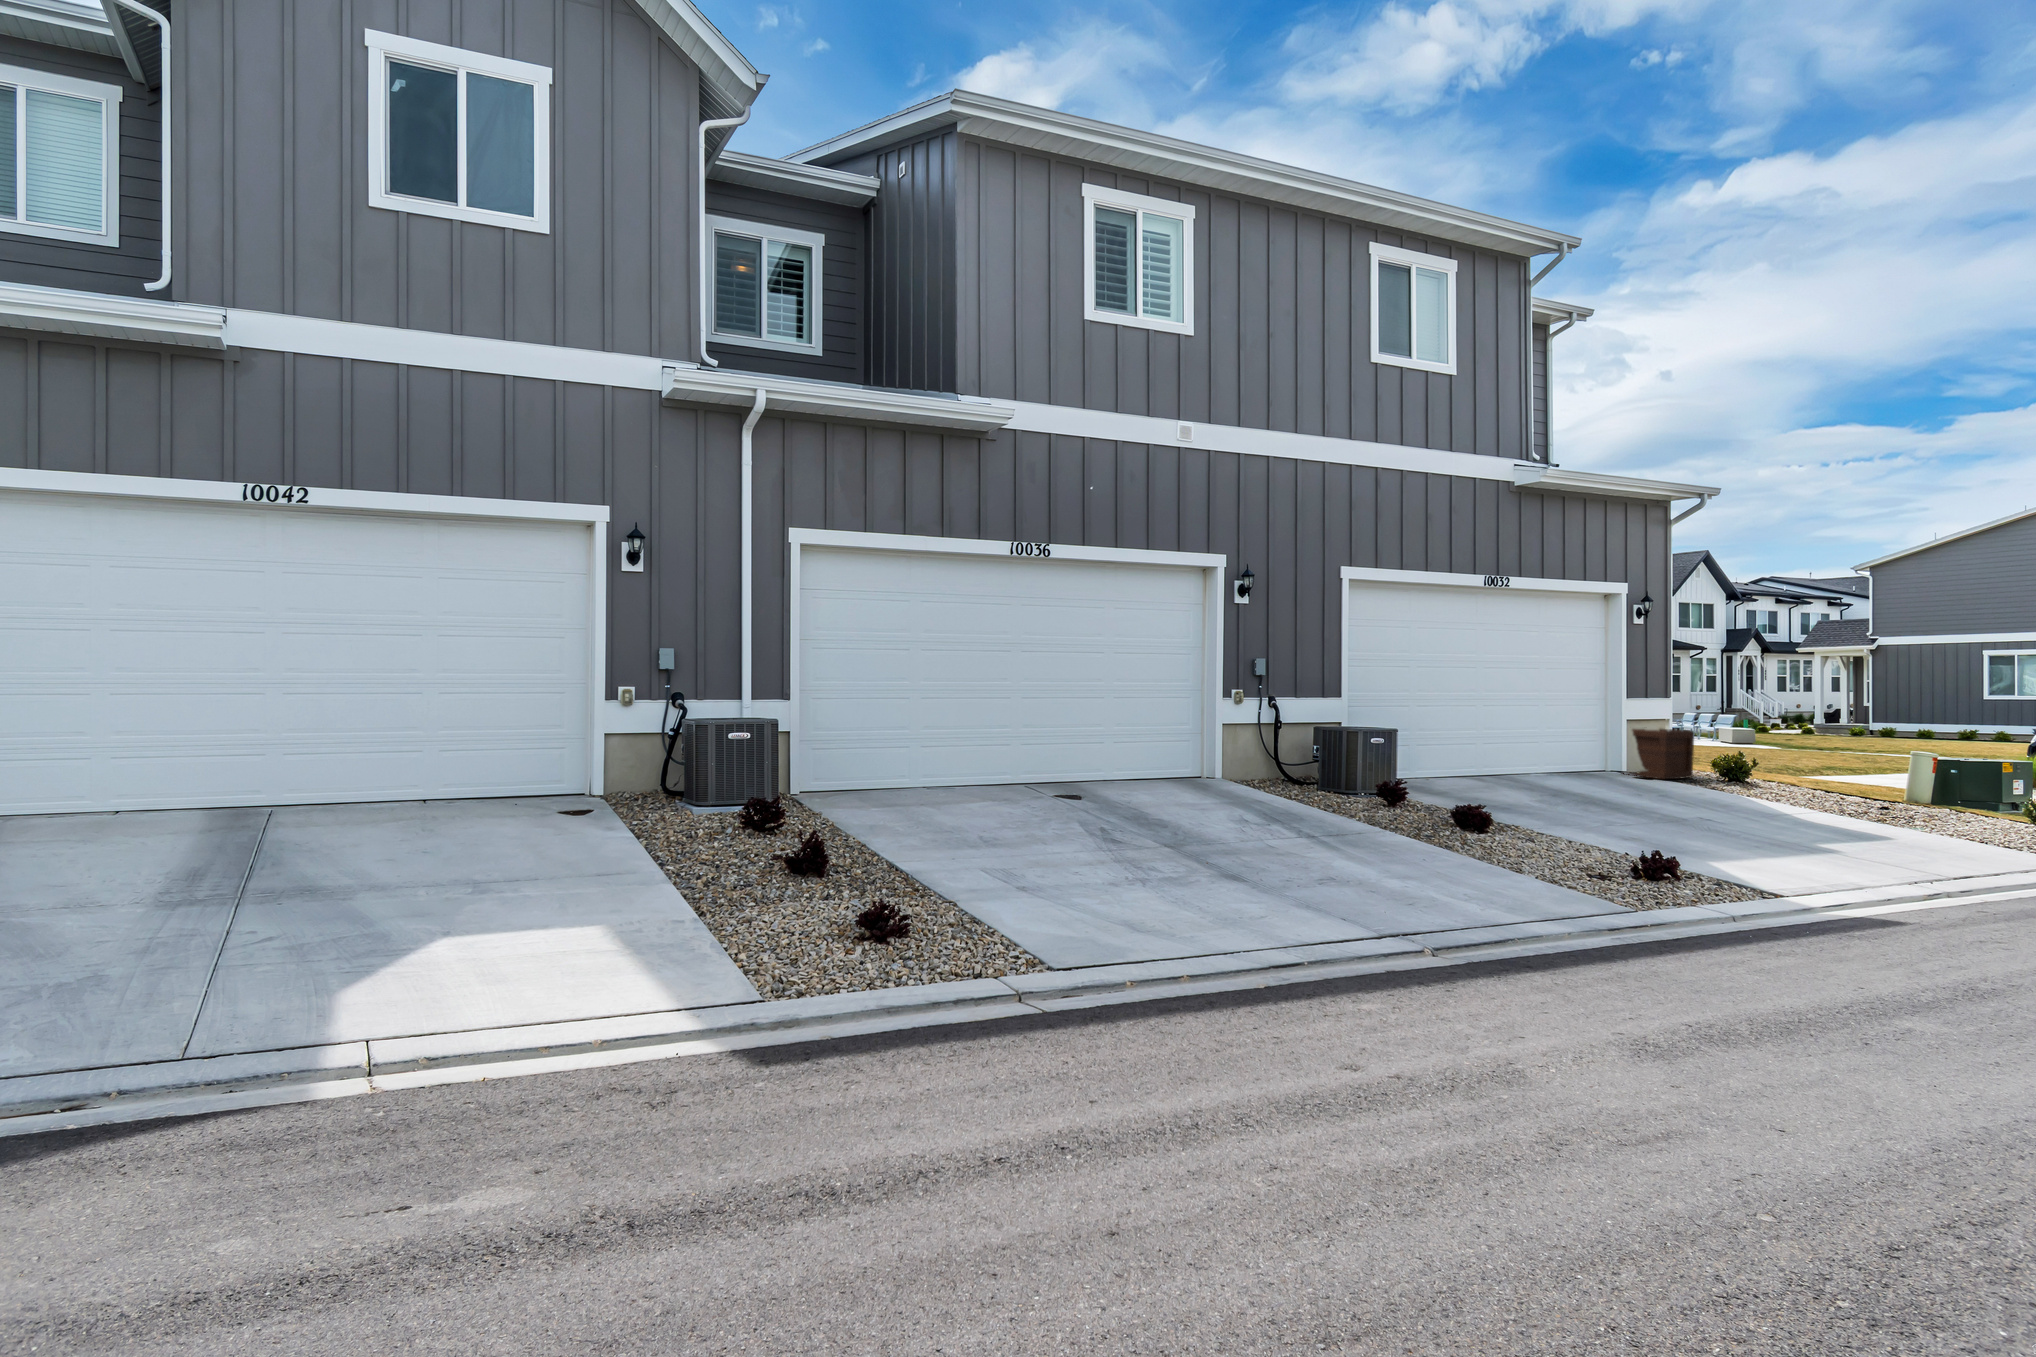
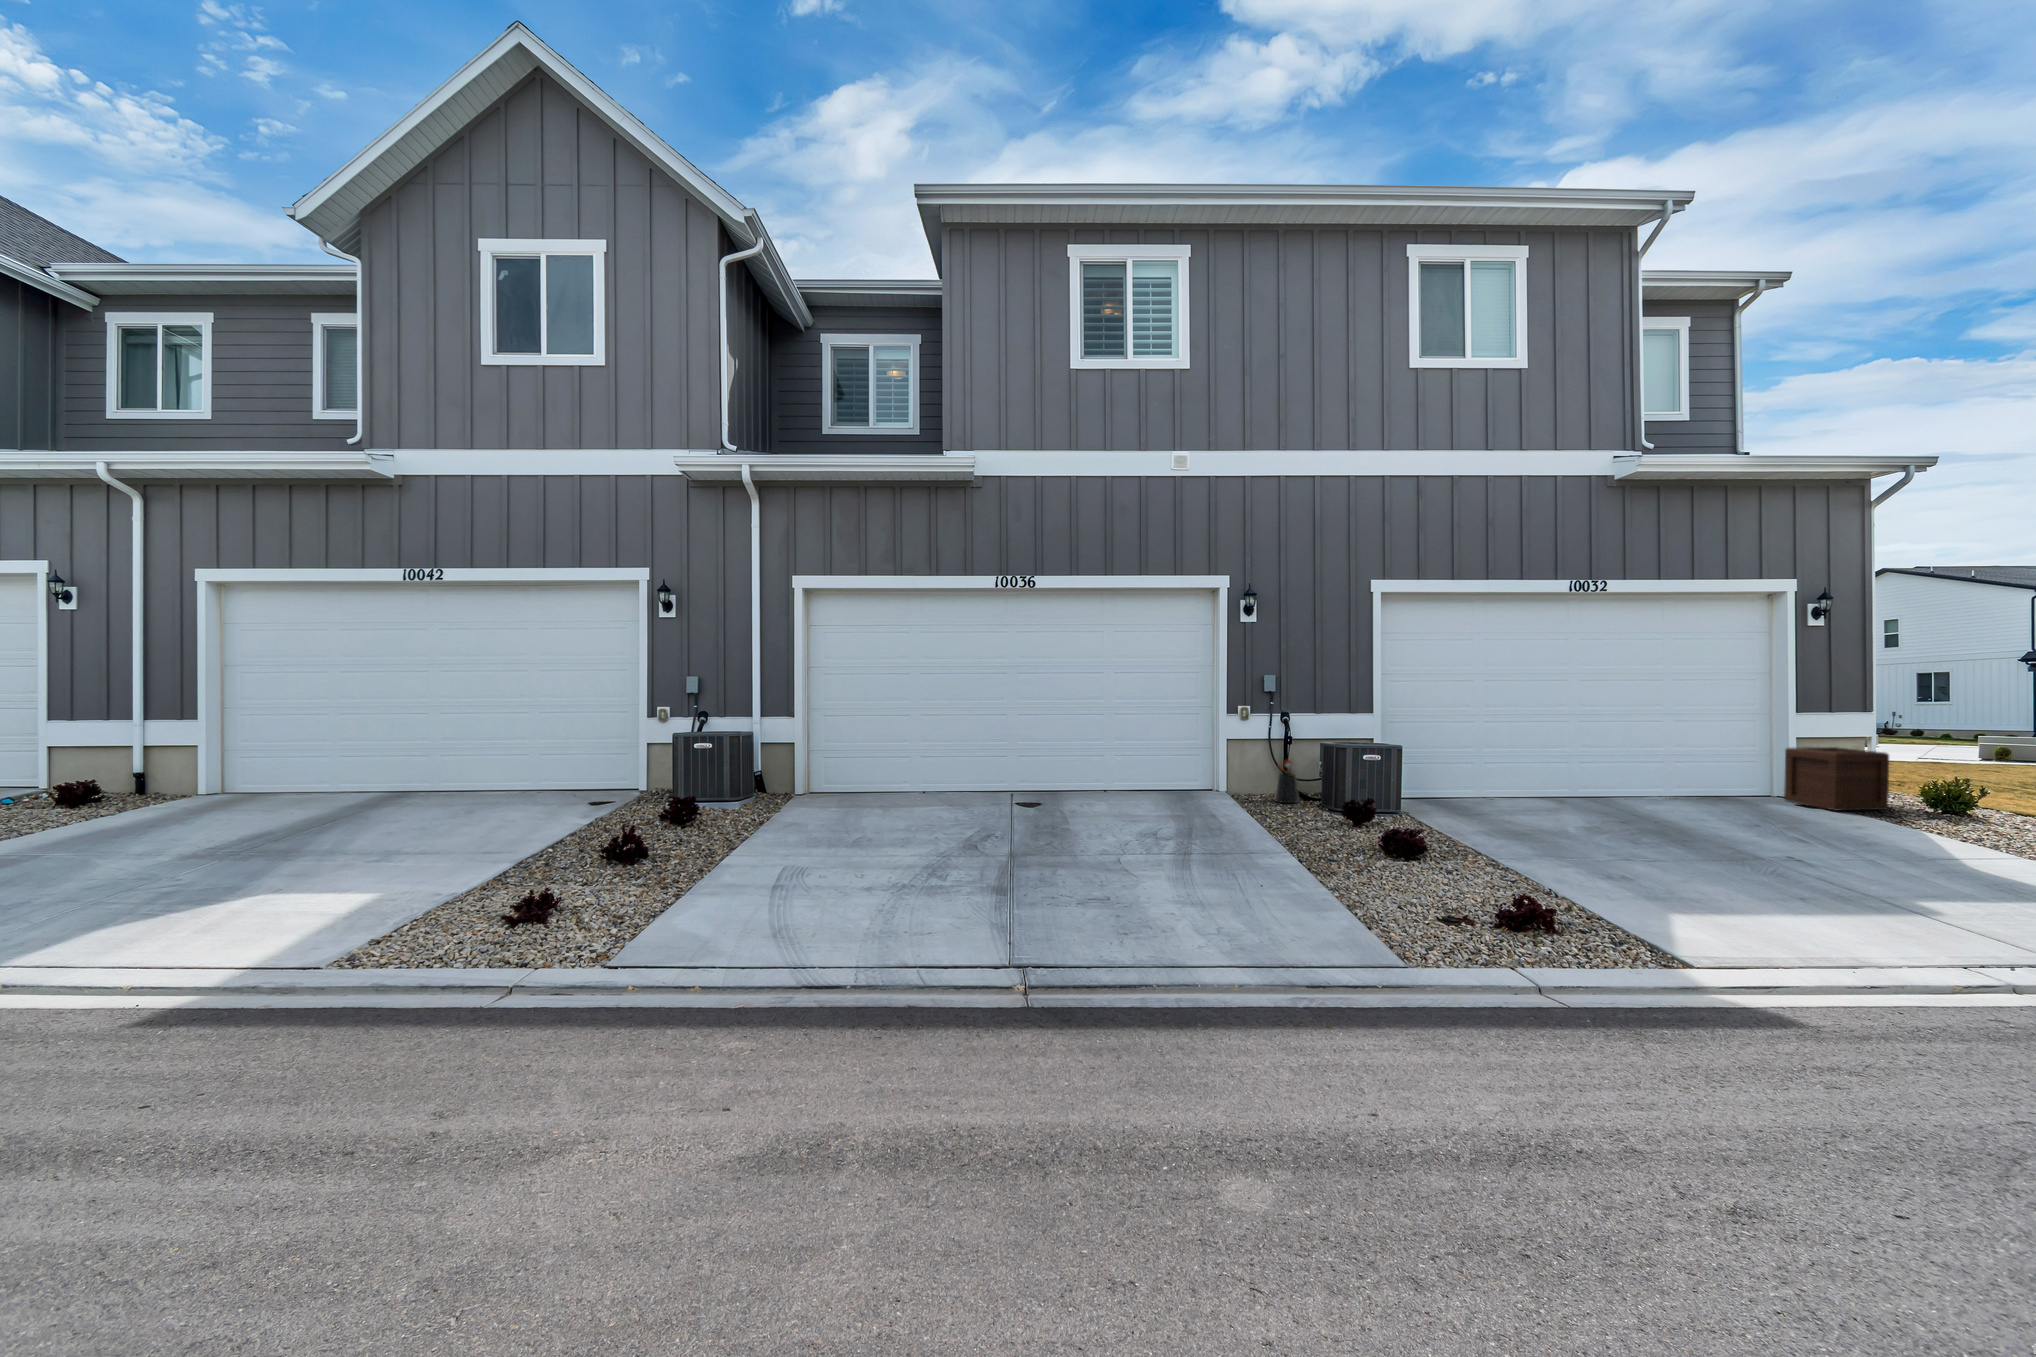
watering can: none [1269,743,1294,786] -> present [1275,759,1299,803]

